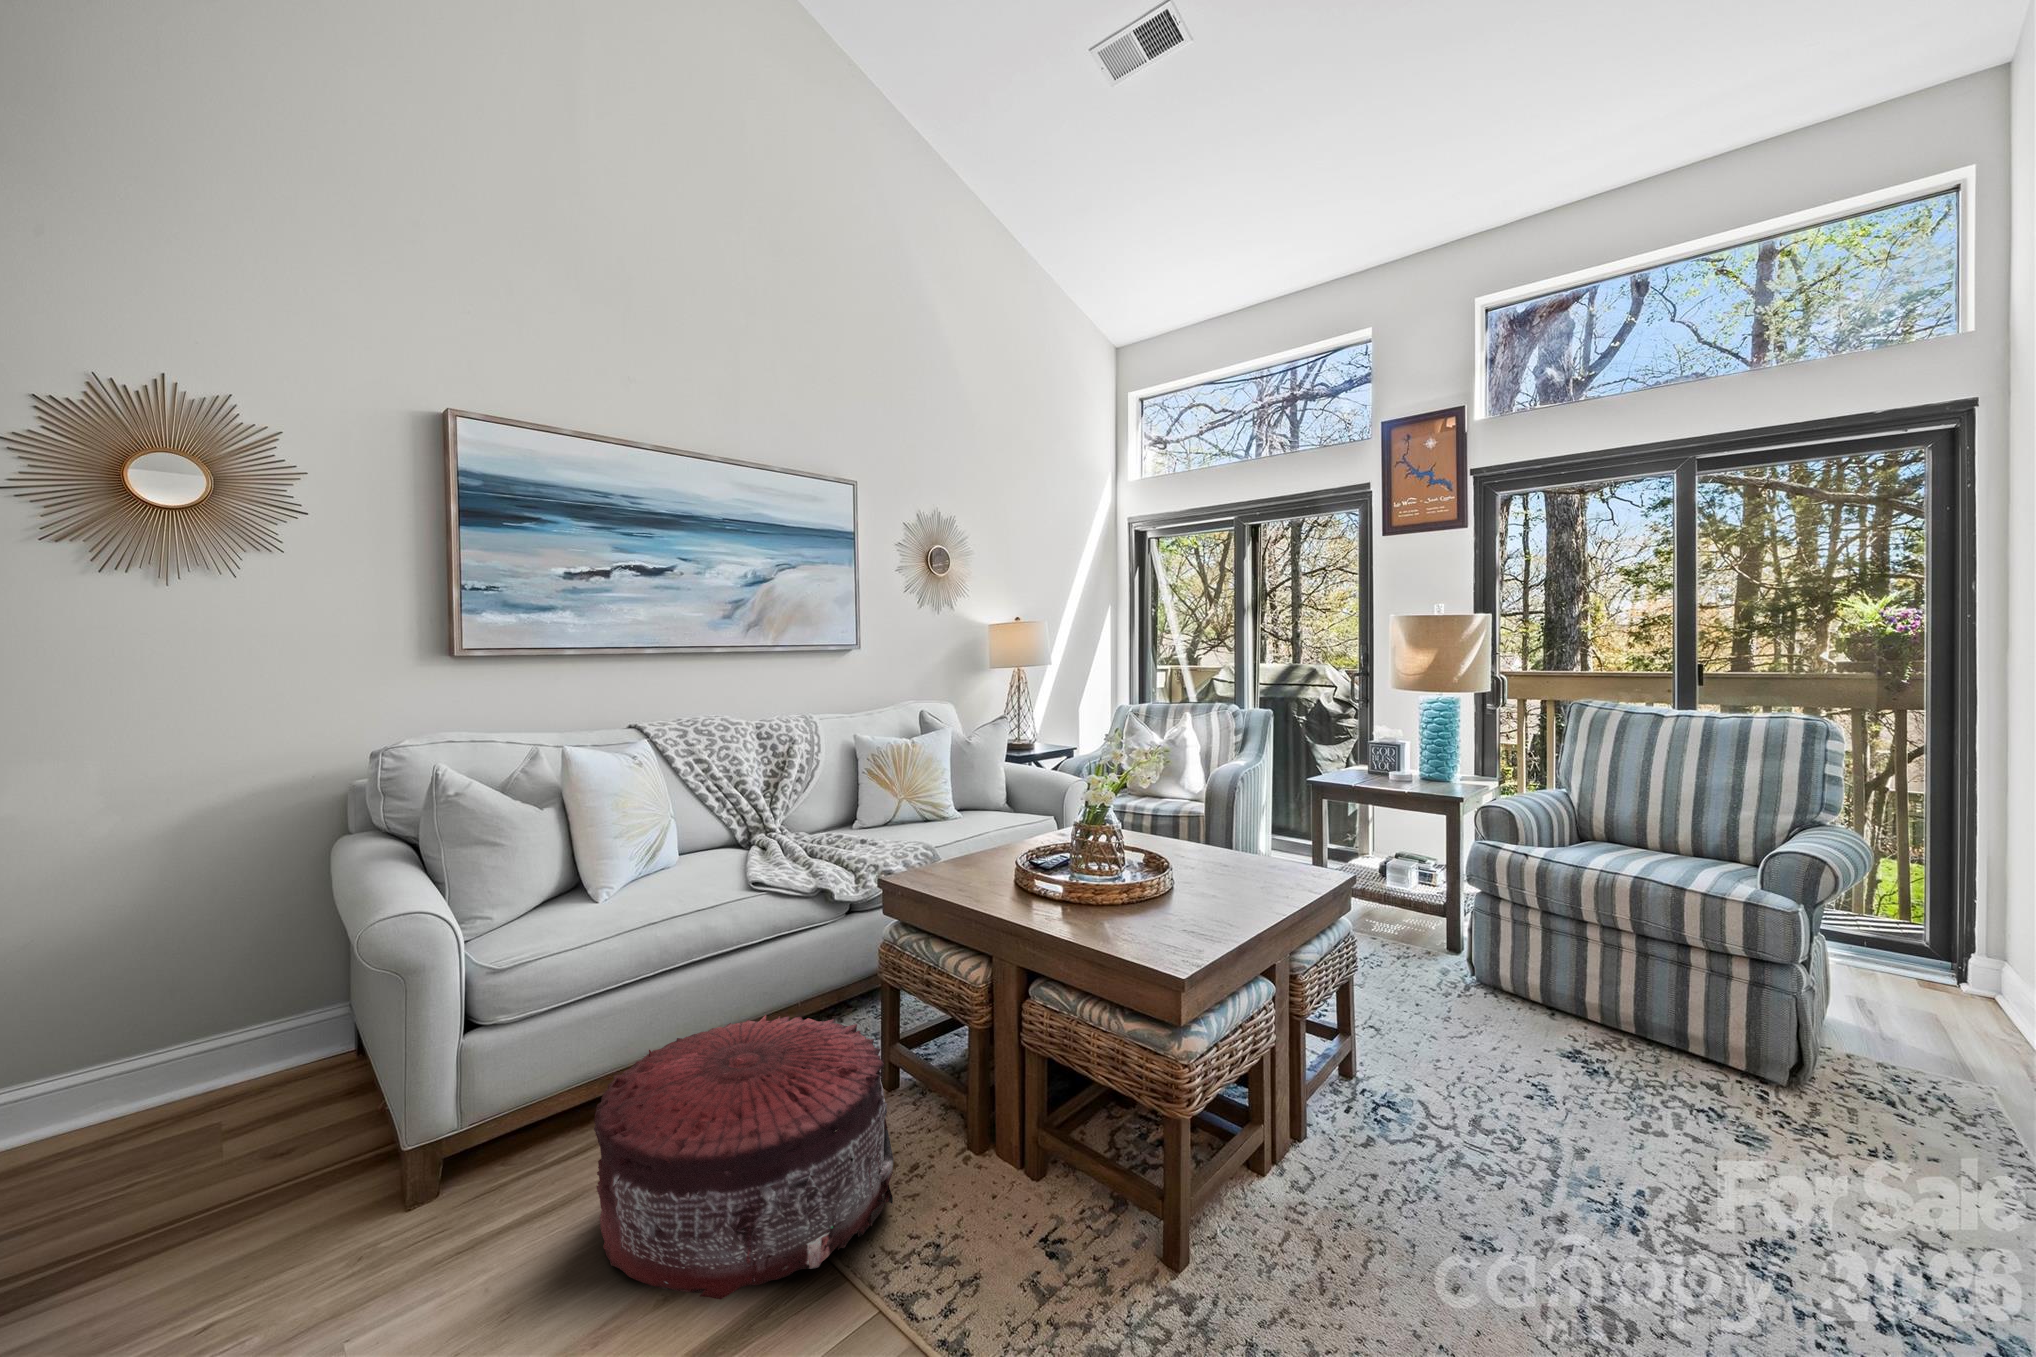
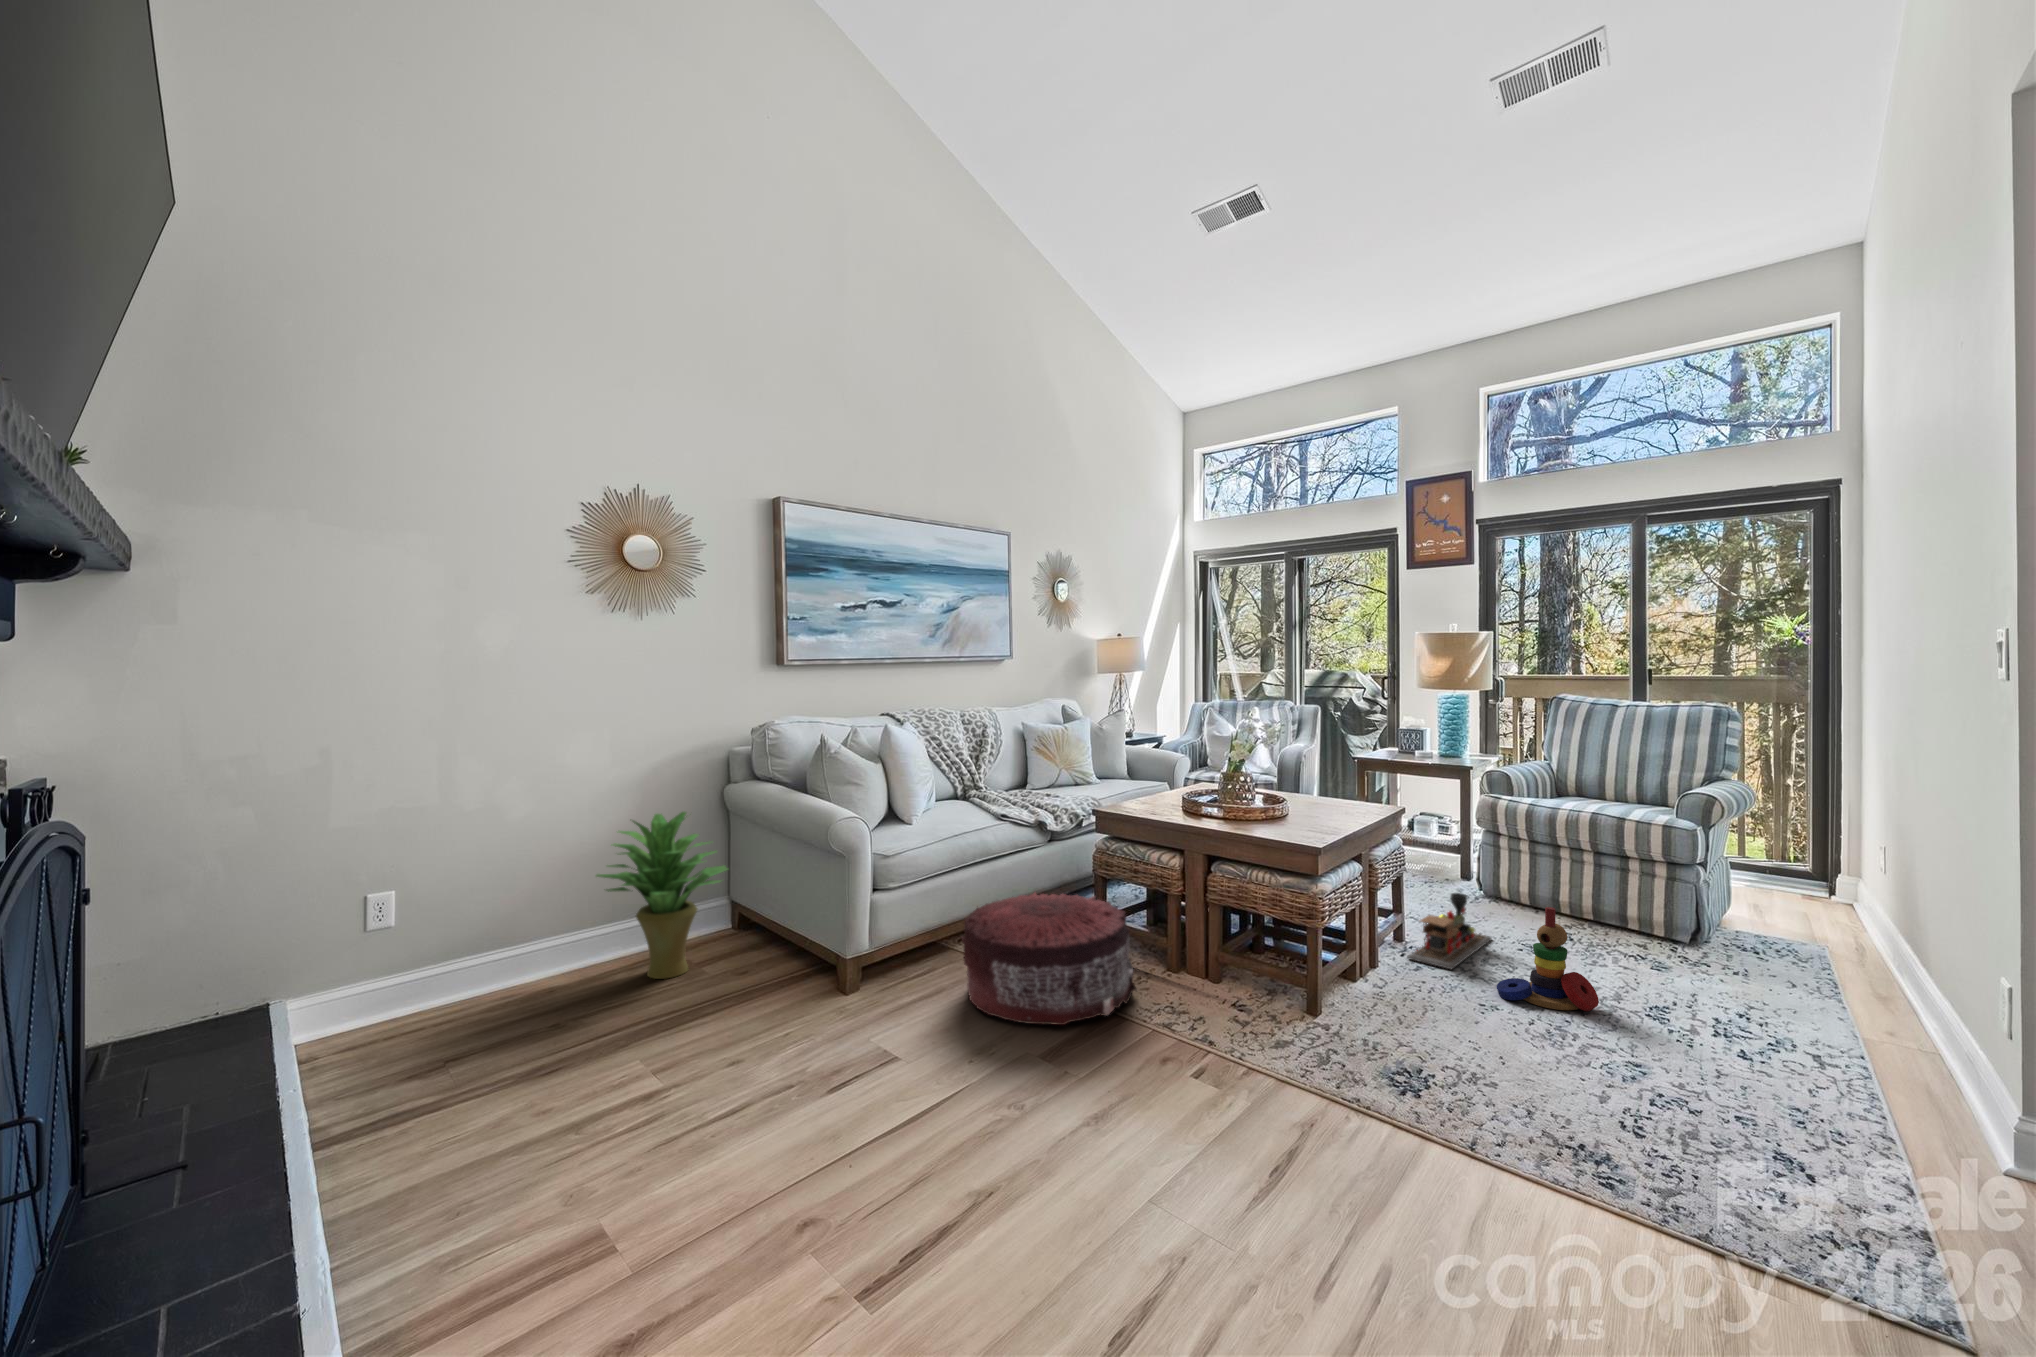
potted plant: none [29,885,302,1162] -> present [596,812,727,979]
toy train: none [1353,1005,1485,1146] -> present [1408,893,1492,969]
stacking toy: none [1492,1065,1668,1257] -> present [1497,907,1599,1011]

